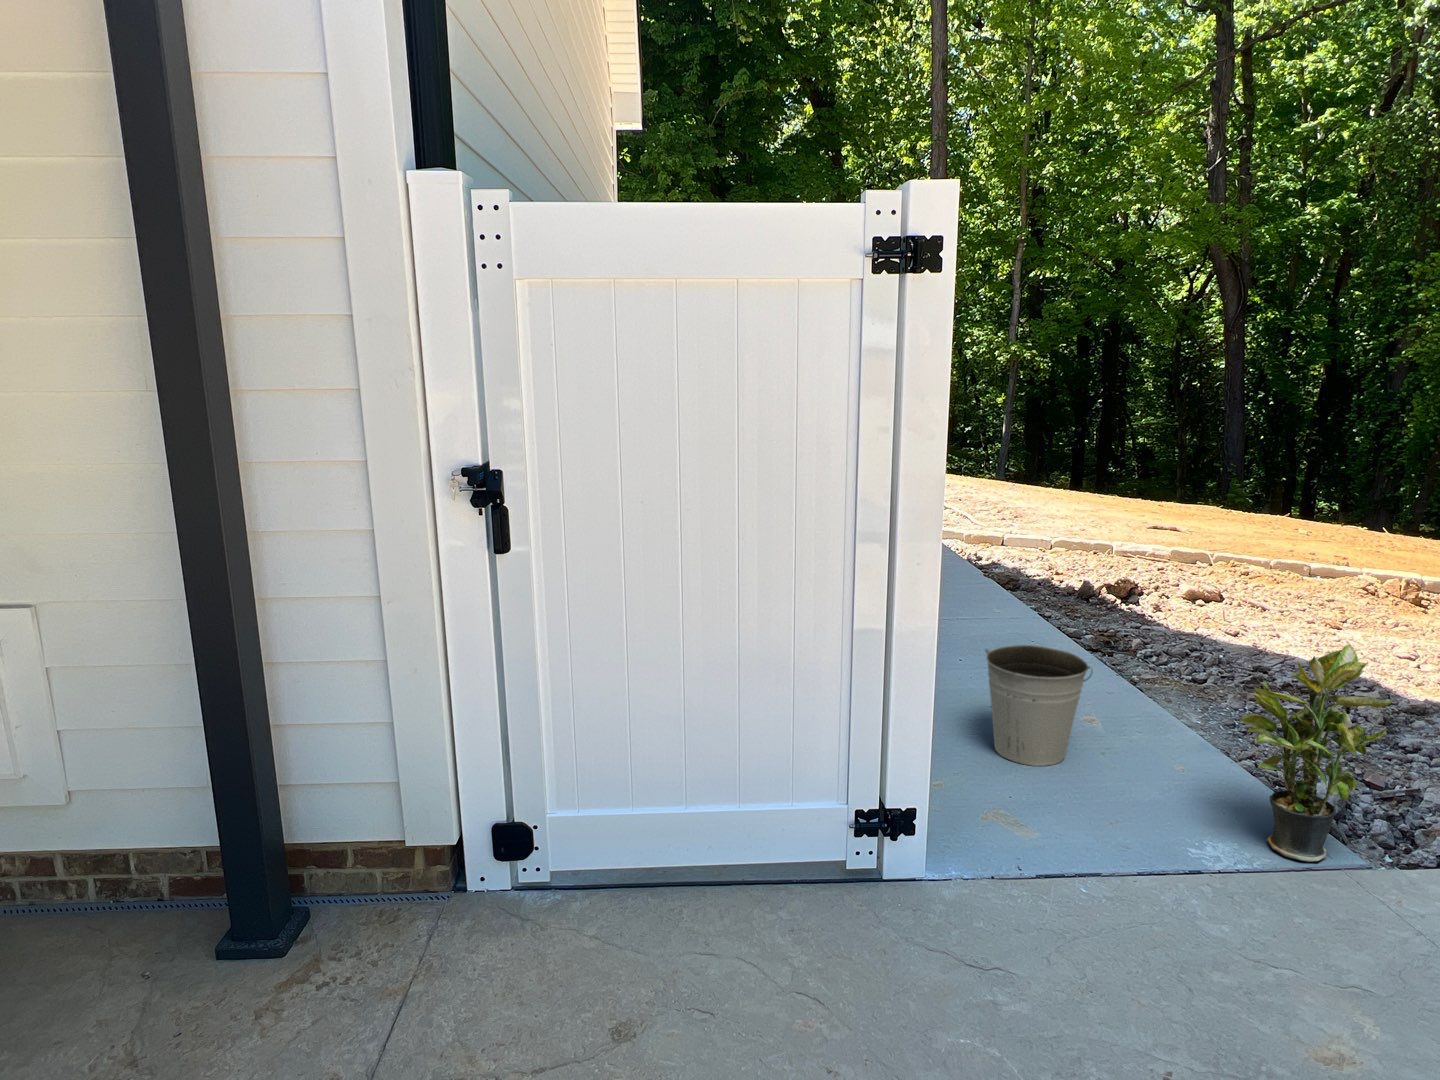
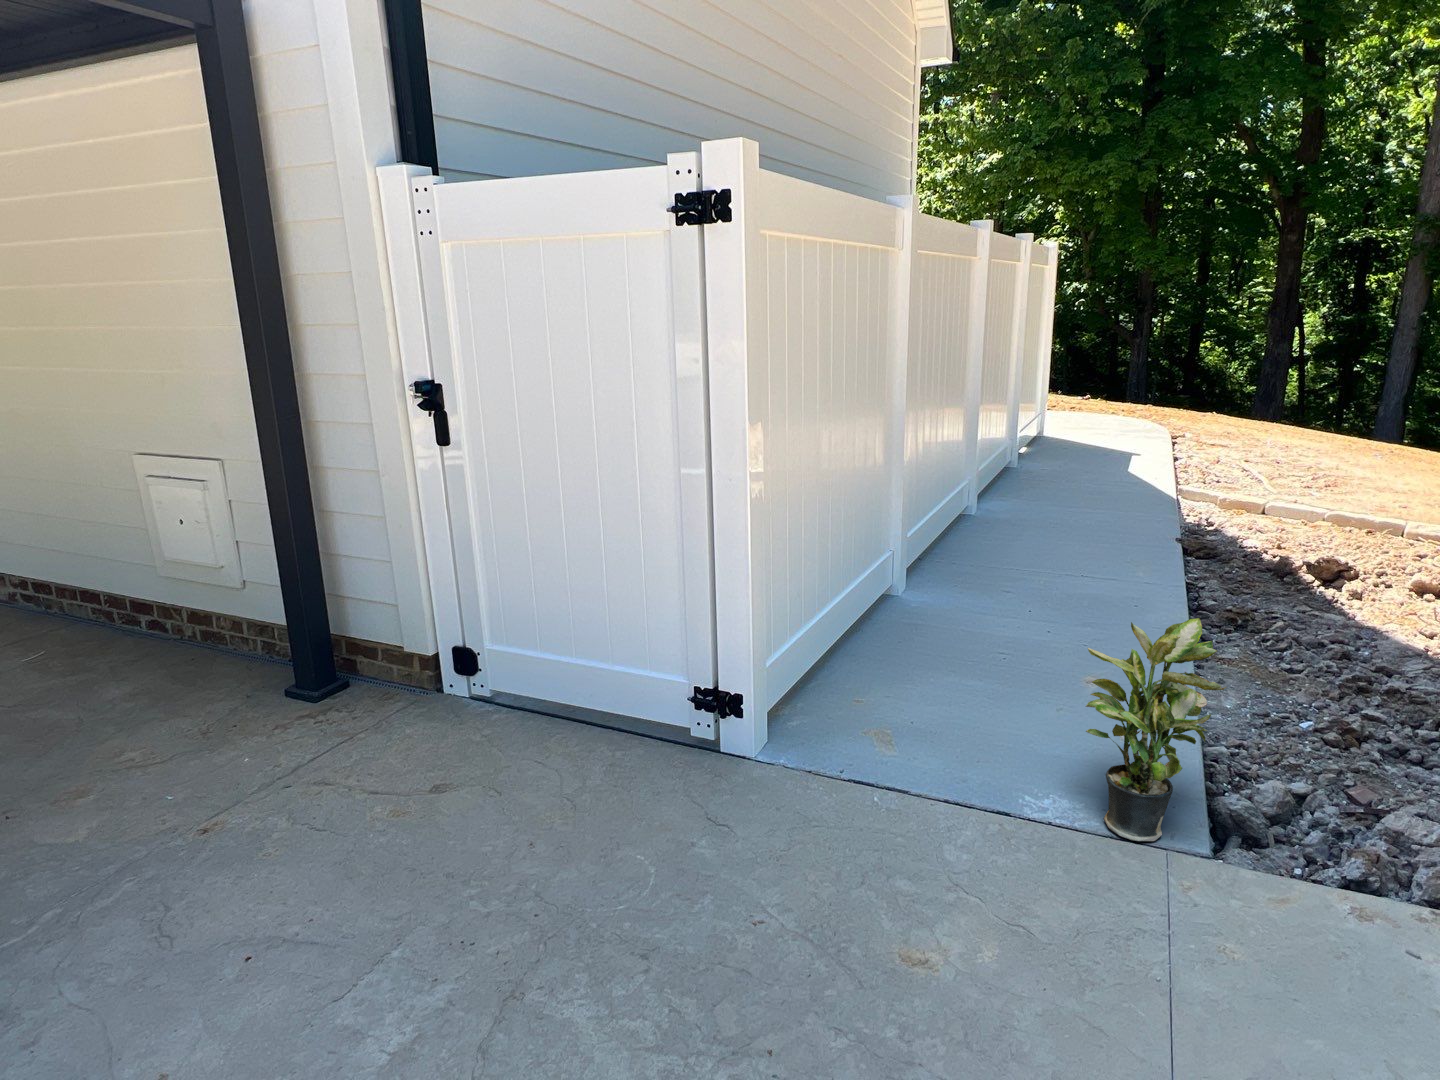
bucket: present [985,645,1093,766] -> none [936,586,1039,706]

